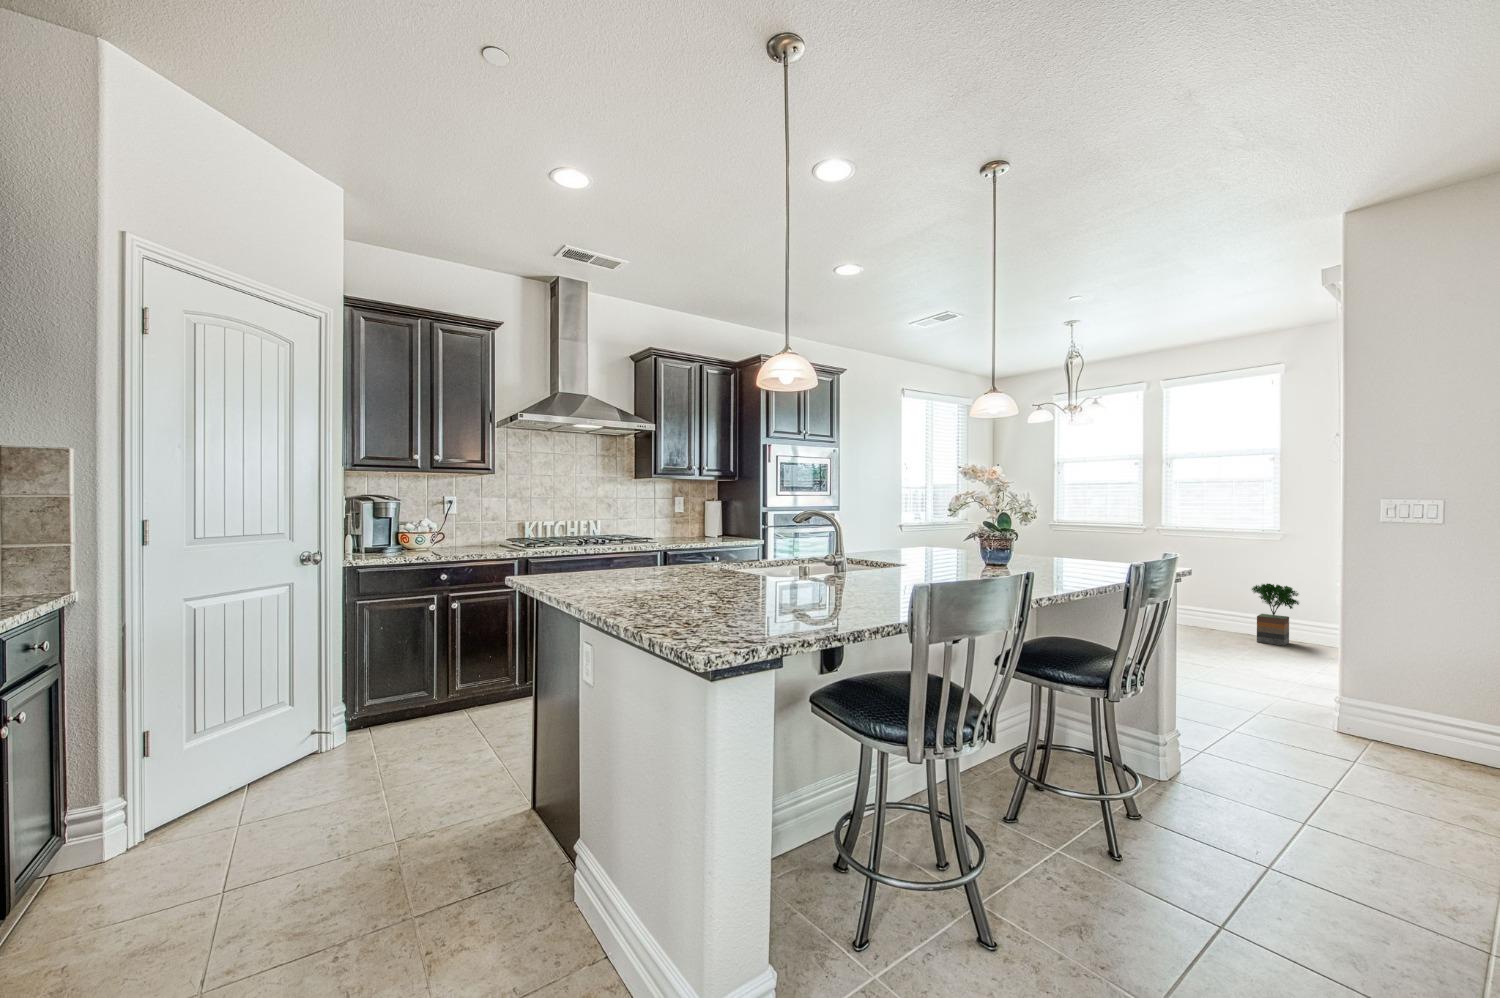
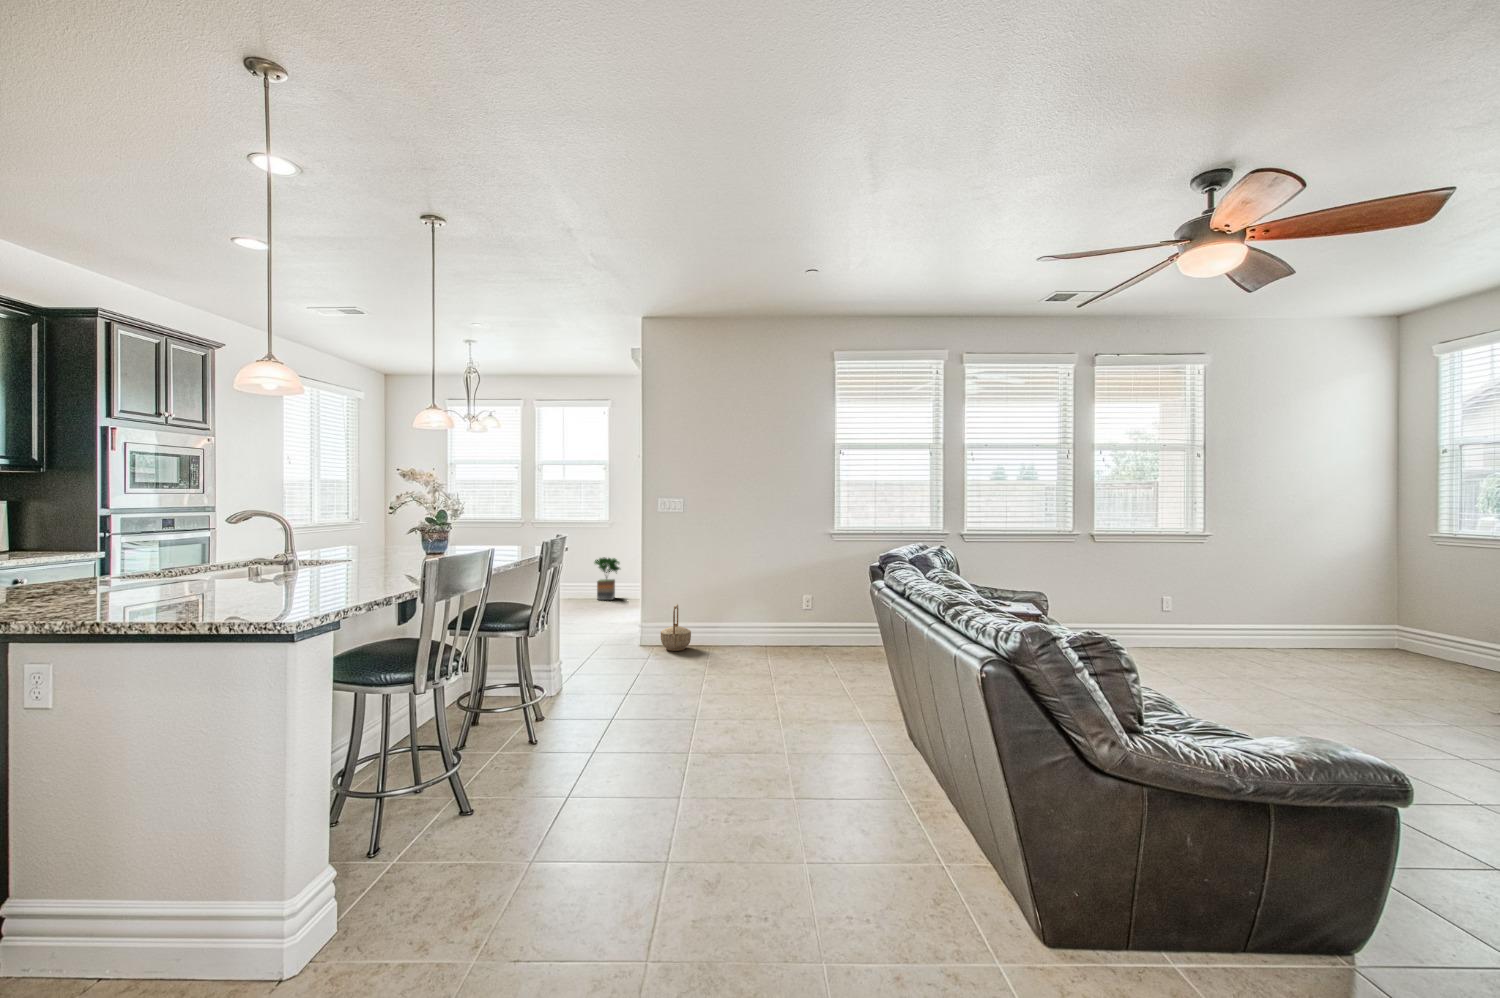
basket: none [1377,681,1453,765] -> present [661,604,691,651]

